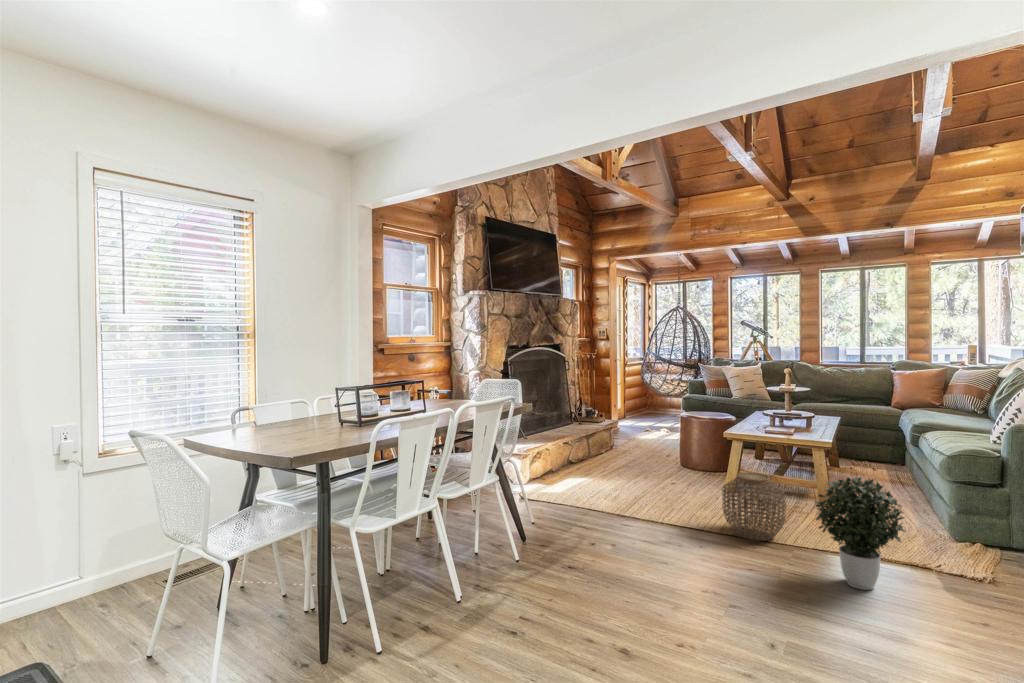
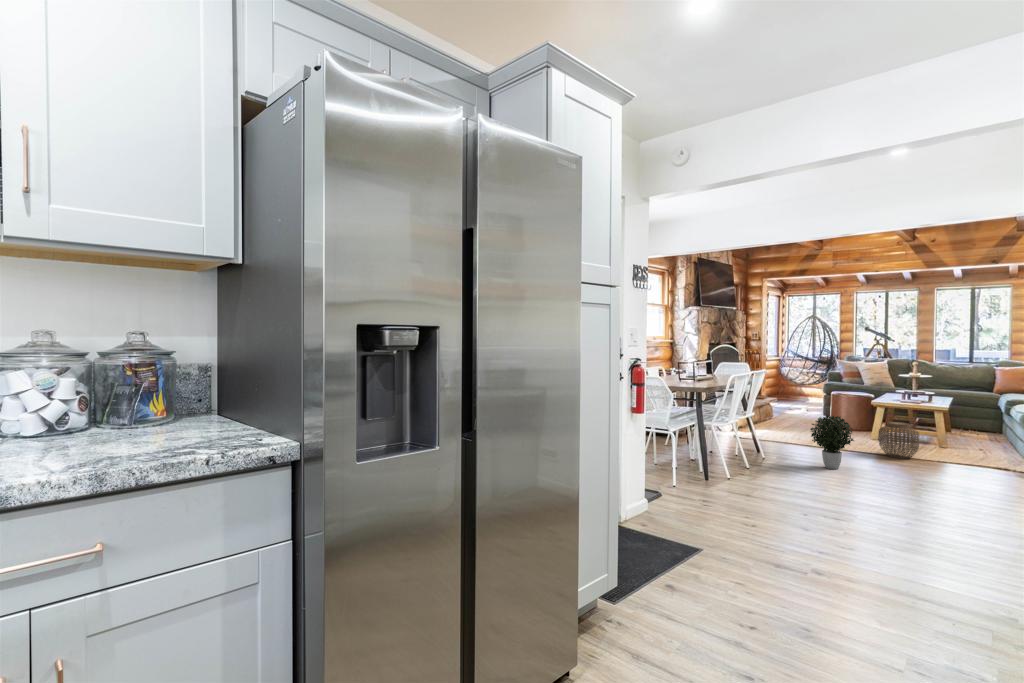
potted plant: present [815,477,906,590] -> present [810,416,854,469]

